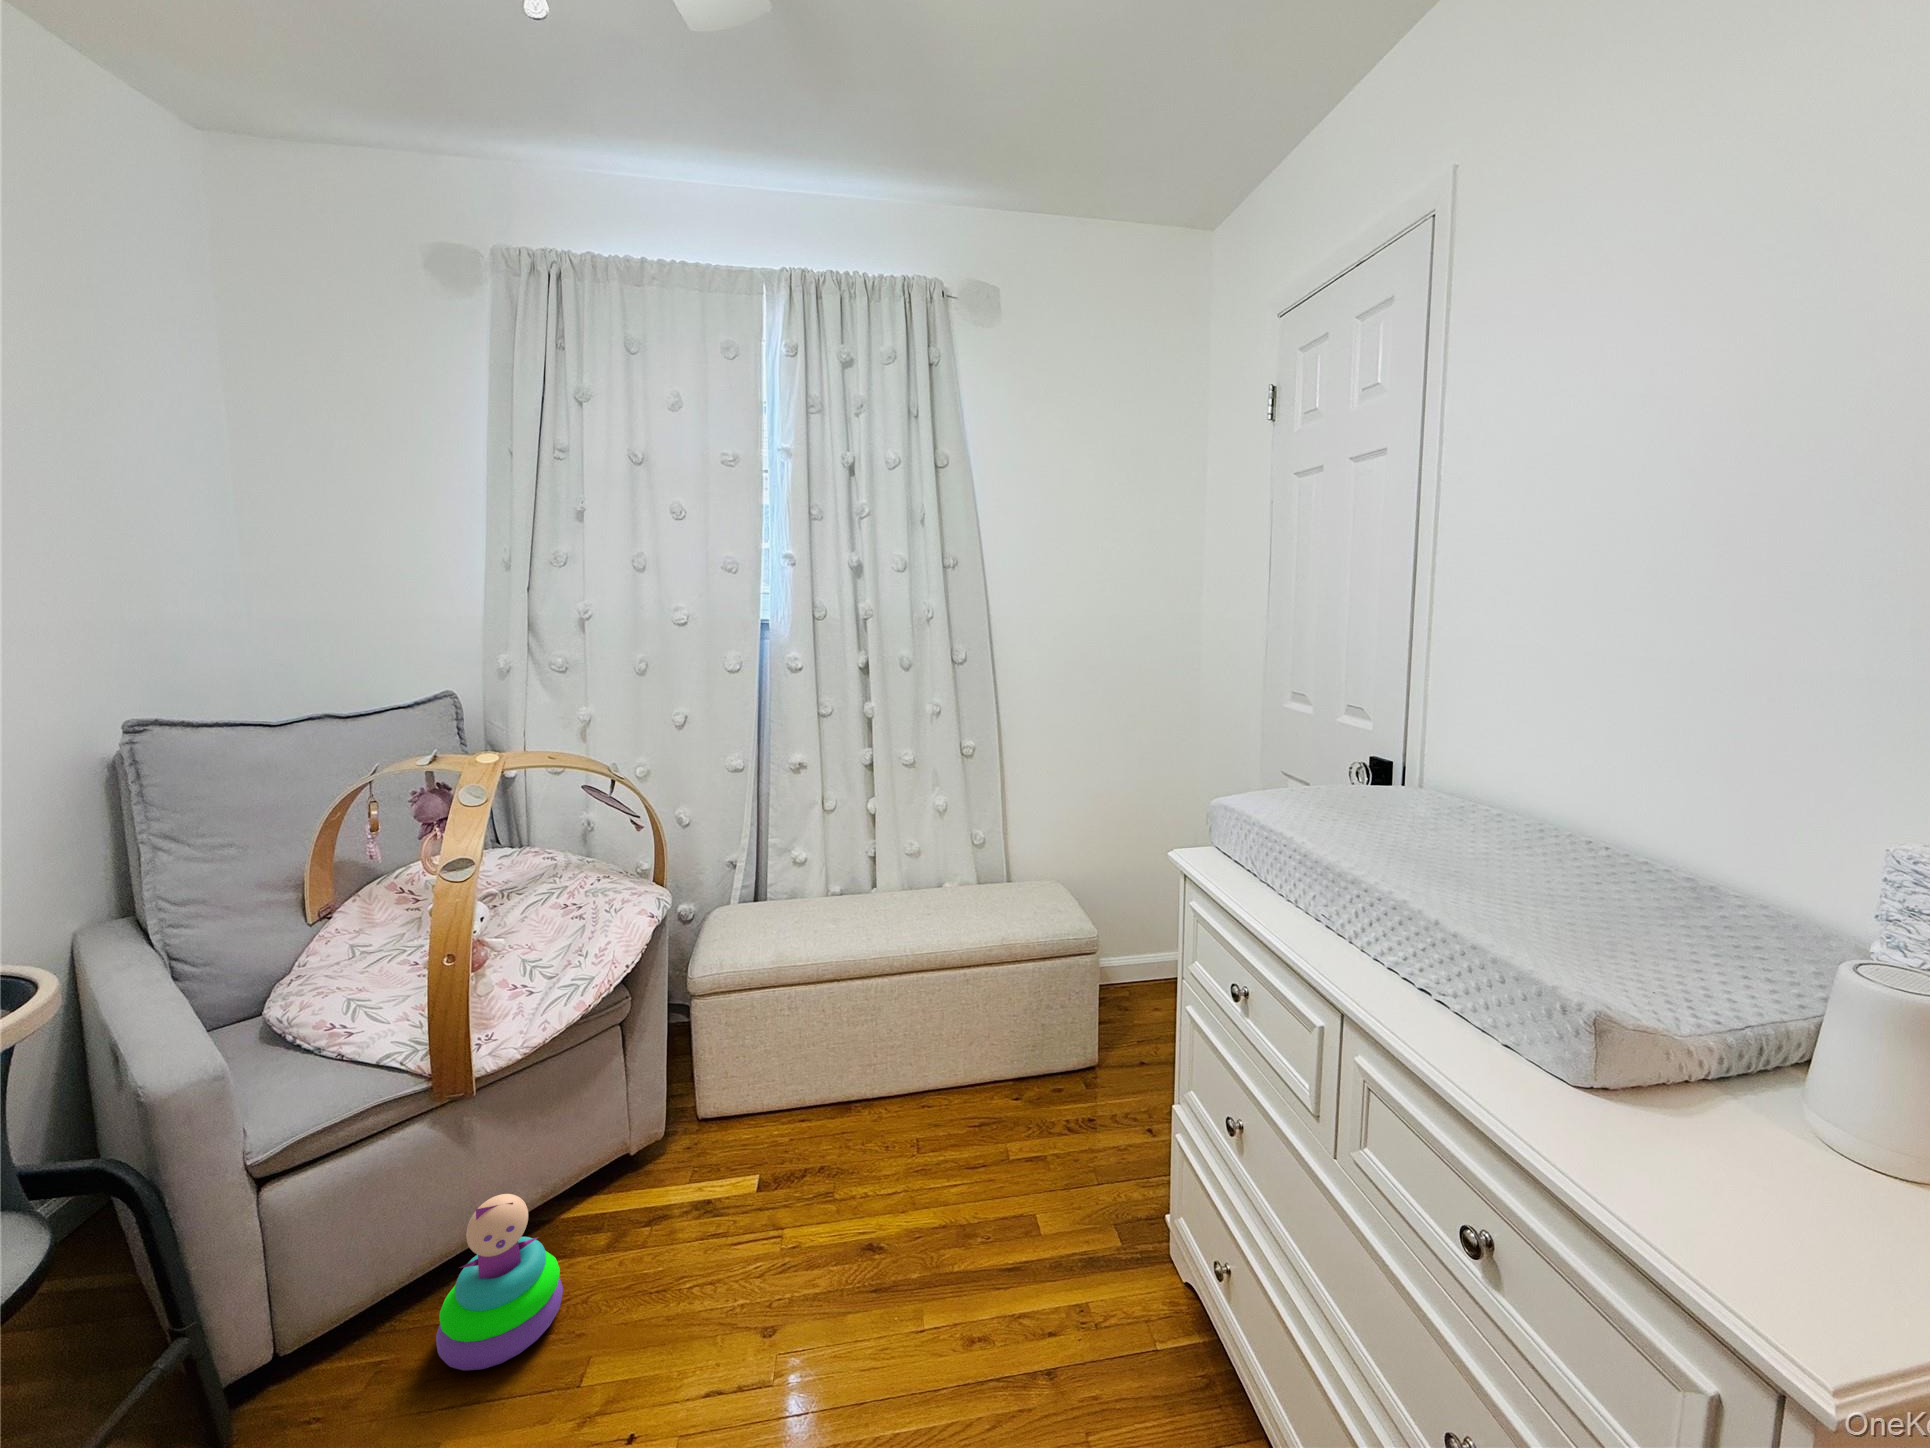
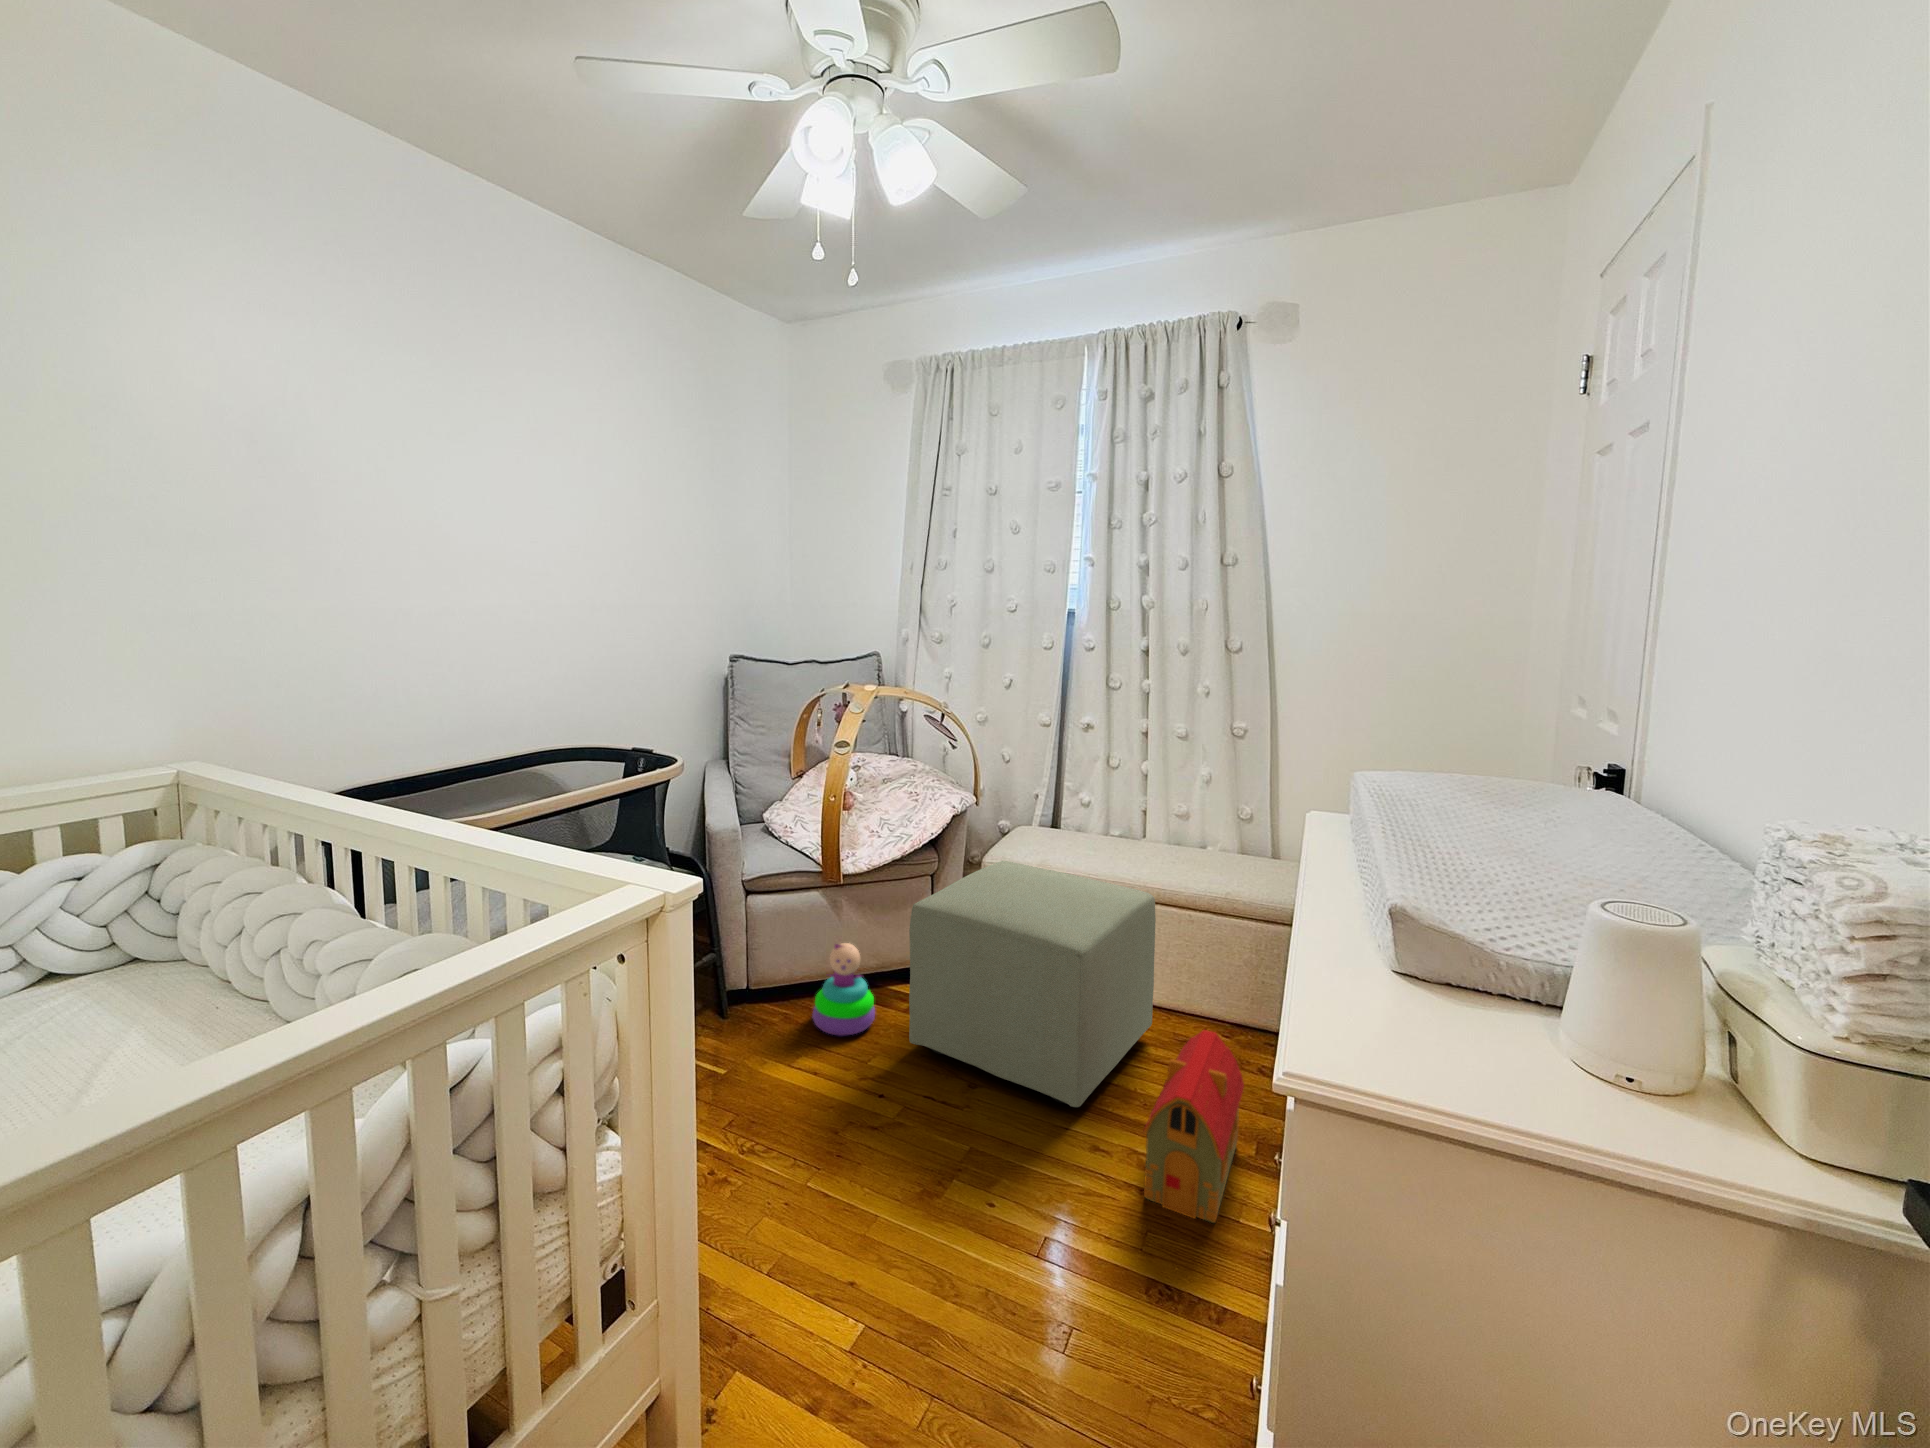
ottoman: none [632,964,945,1313] -> present [909,861,1156,1107]
toy house: none [1029,1124,1155,1392] -> present [1144,1030,1244,1223]

